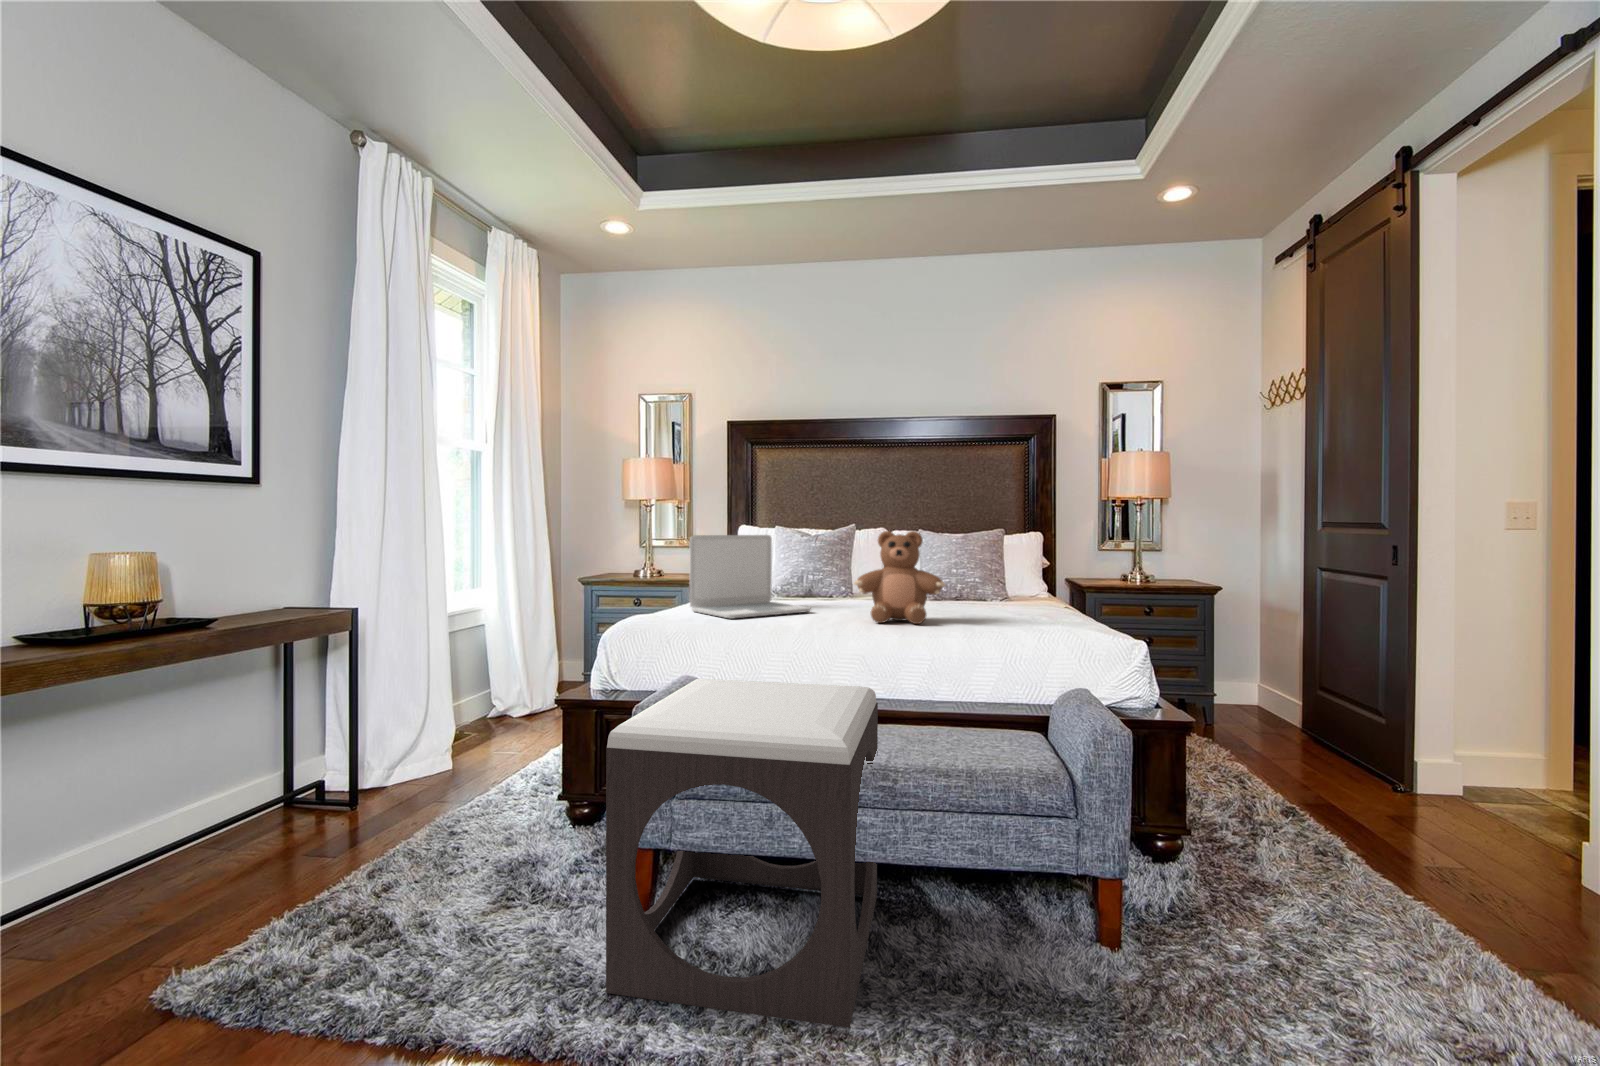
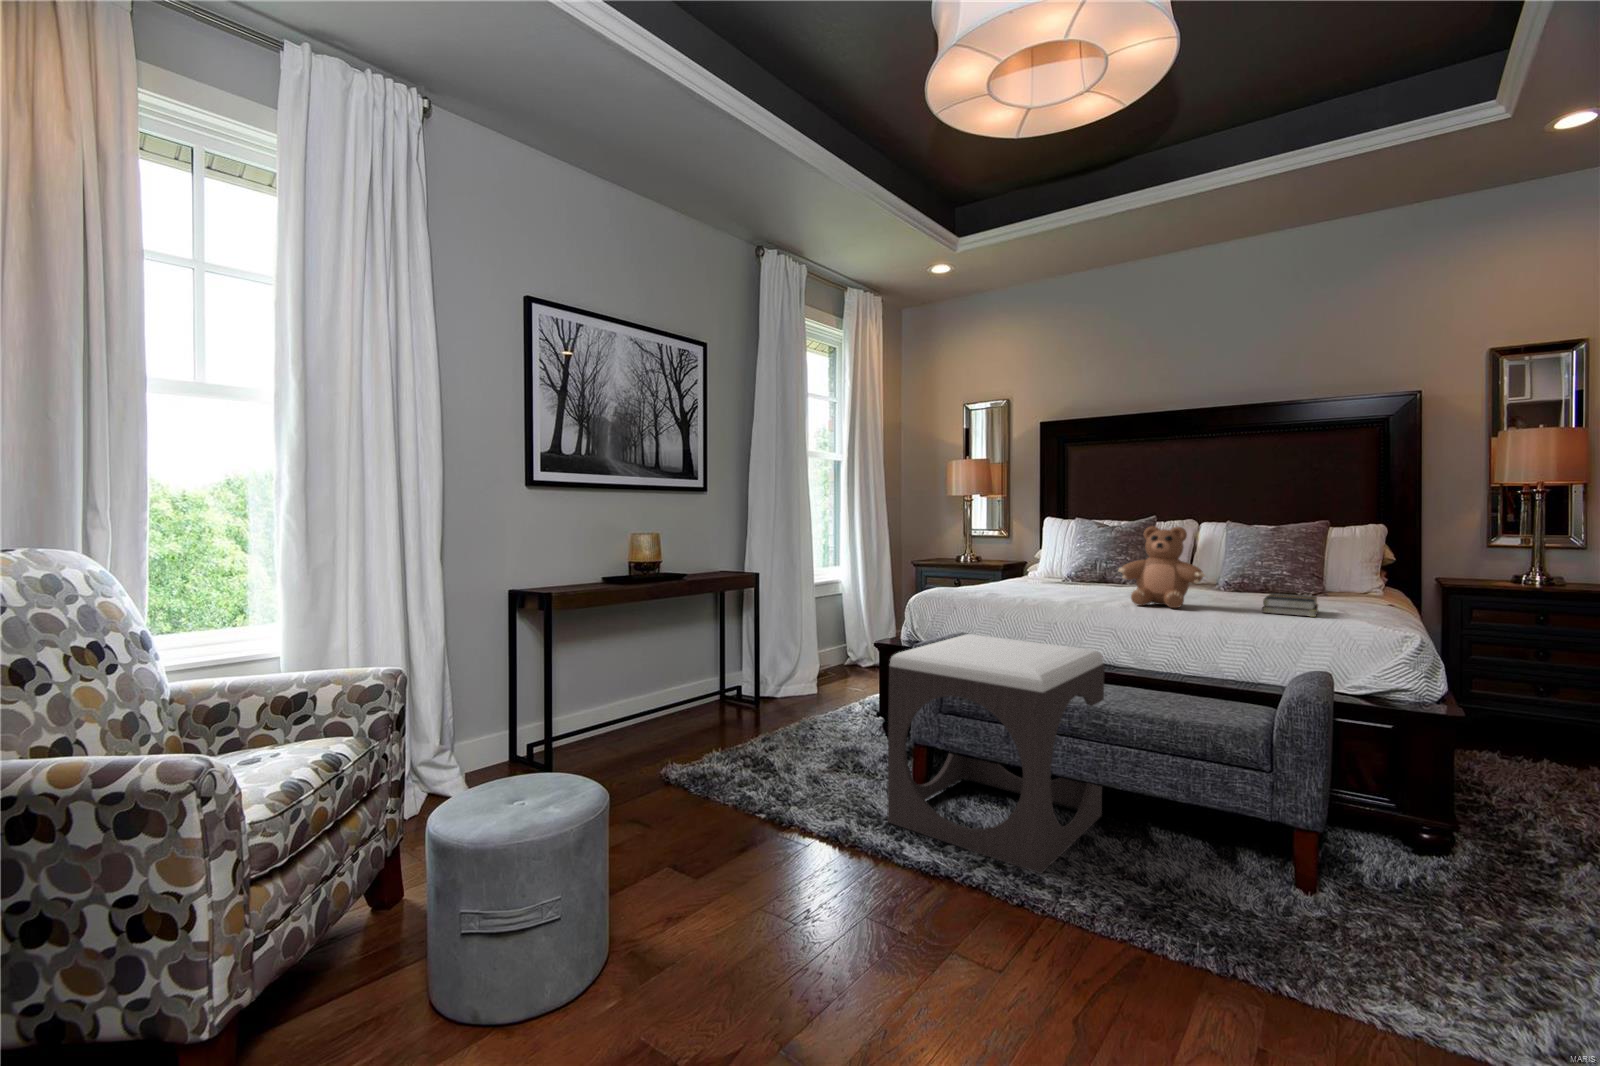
laptop: present [690,535,811,619] -> none [983,528,1087,595]
hardback book: none [992,601,1047,624] -> present [1262,593,1318,617]

